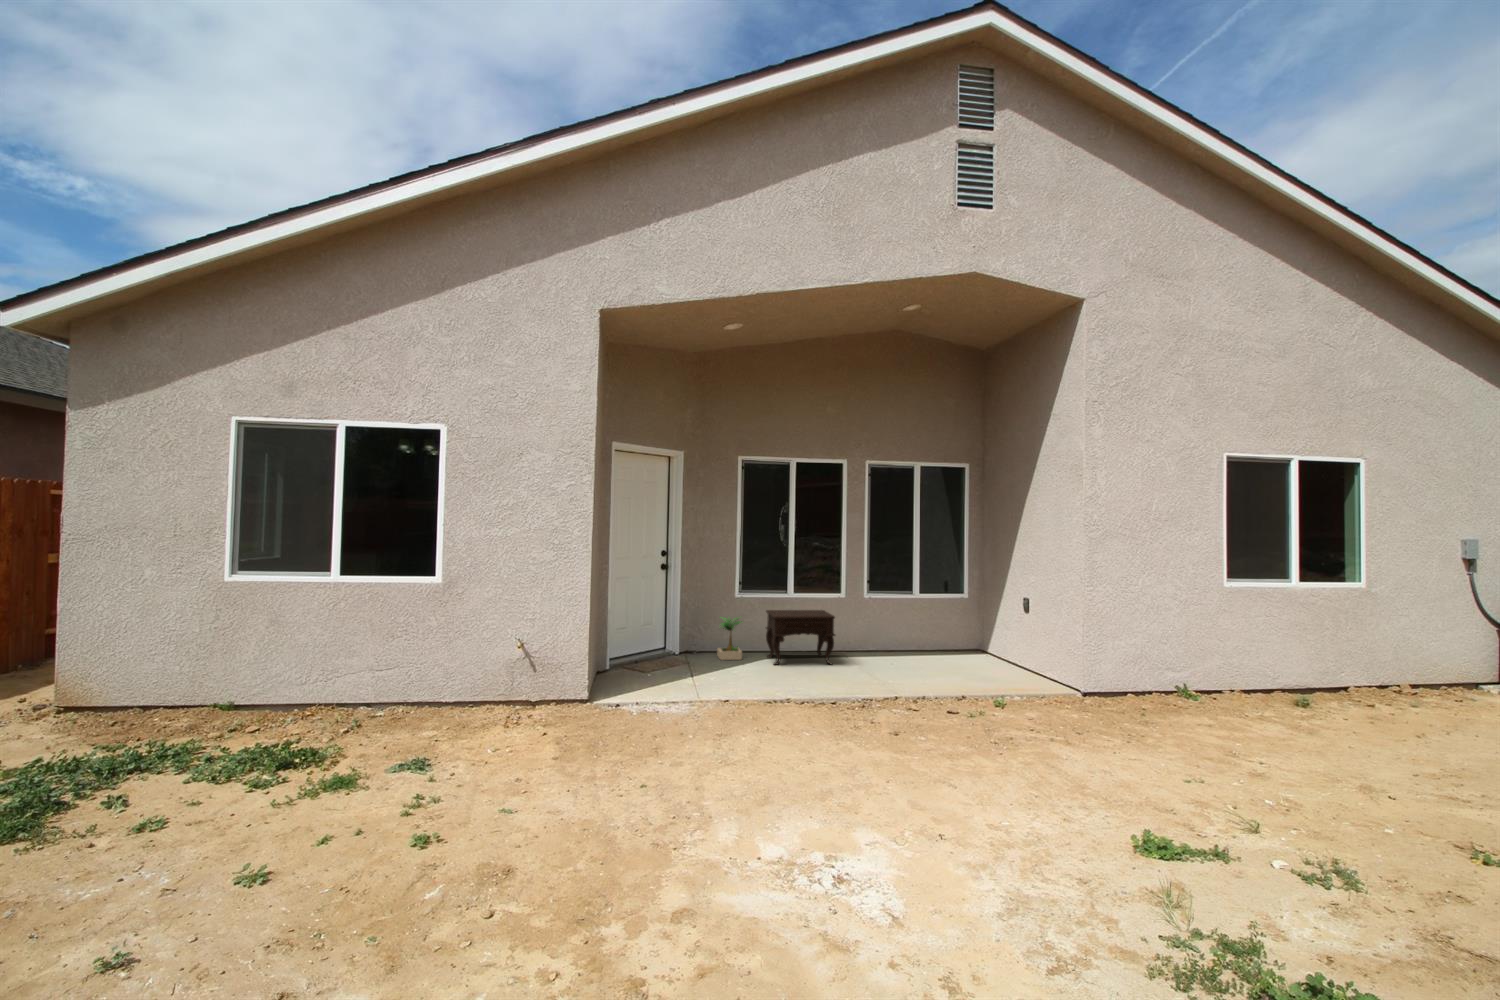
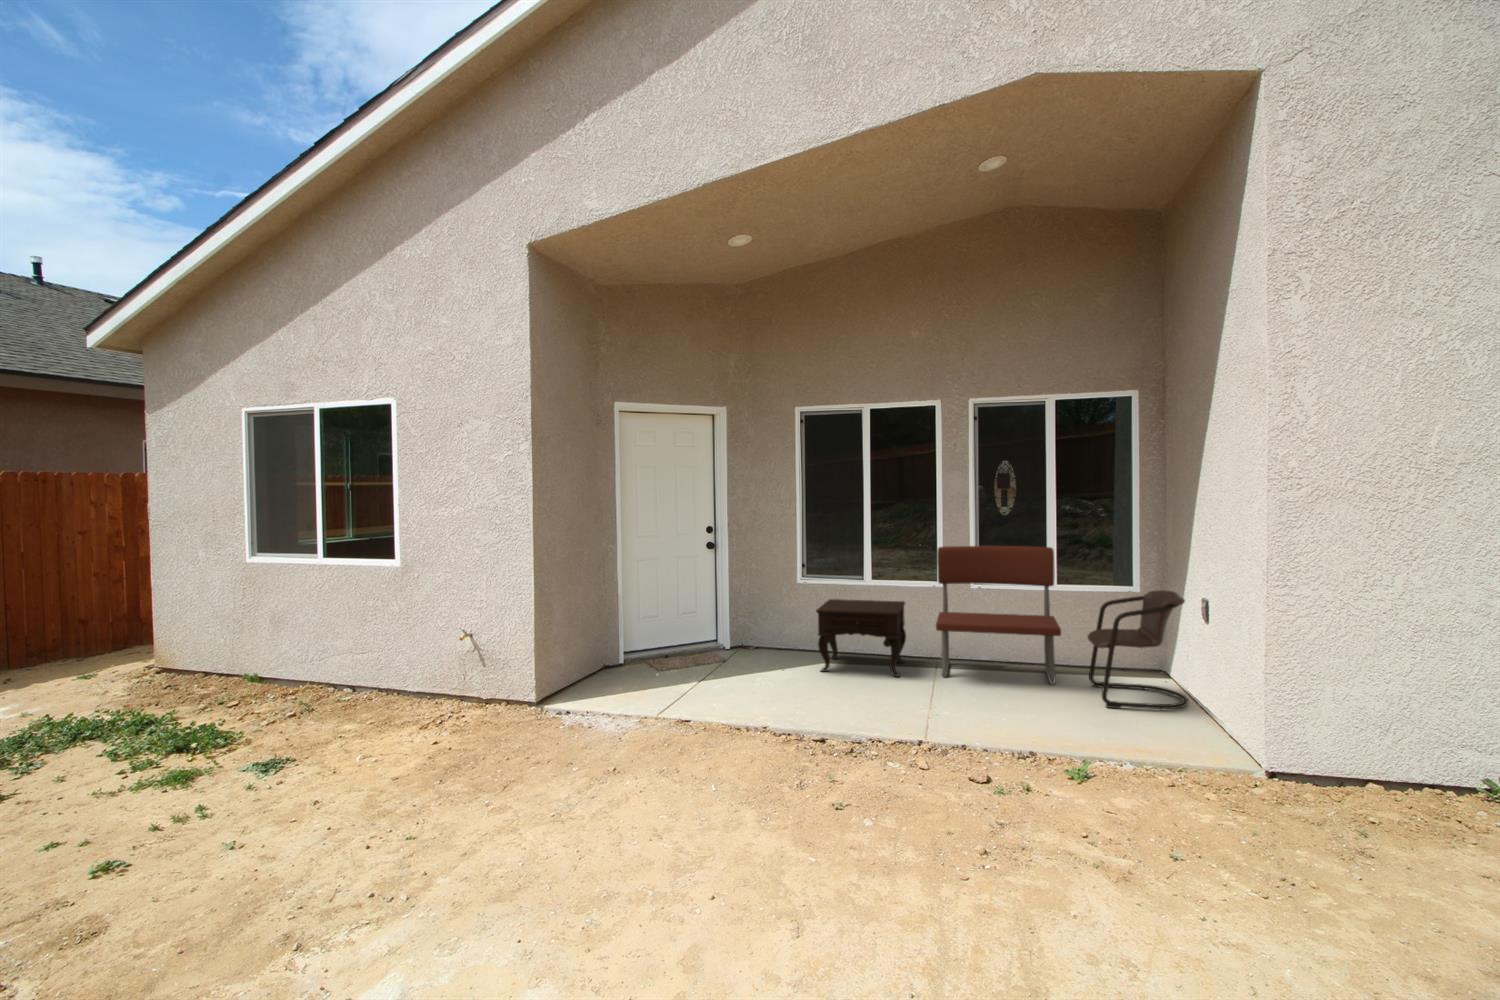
bench: none [849,568,940,663] -> present [936,546,1061,684]
chair: none [951,595,1013,671] -> present [1088,590,1188,710]
potted plant: present [717,617,742,660] -> none [765,604,803,660]

